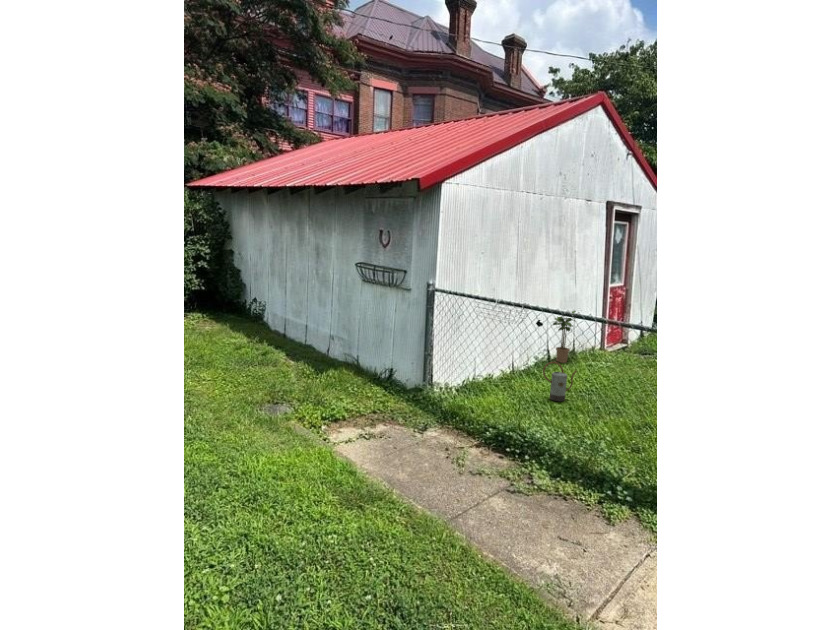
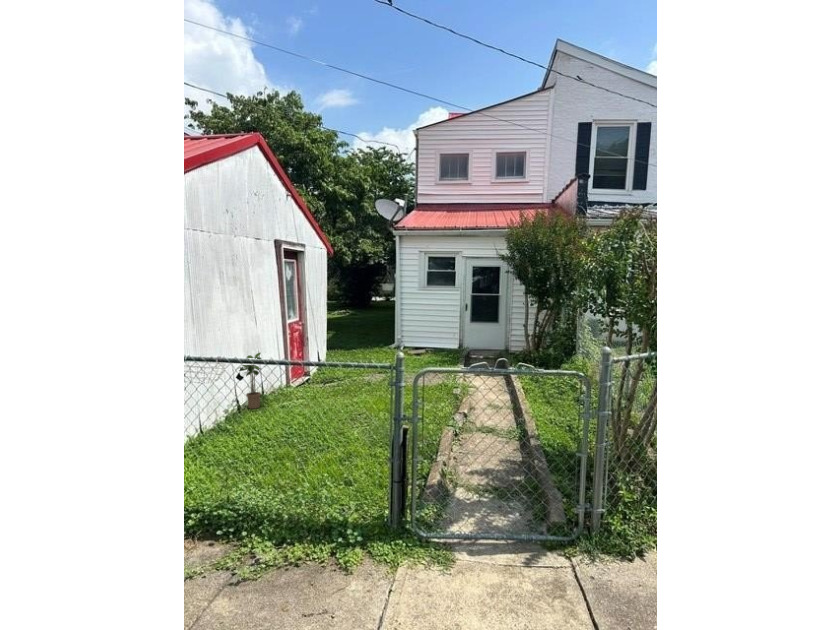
watering can: present [543,362,577,401] -> none [241,413,277,455]

